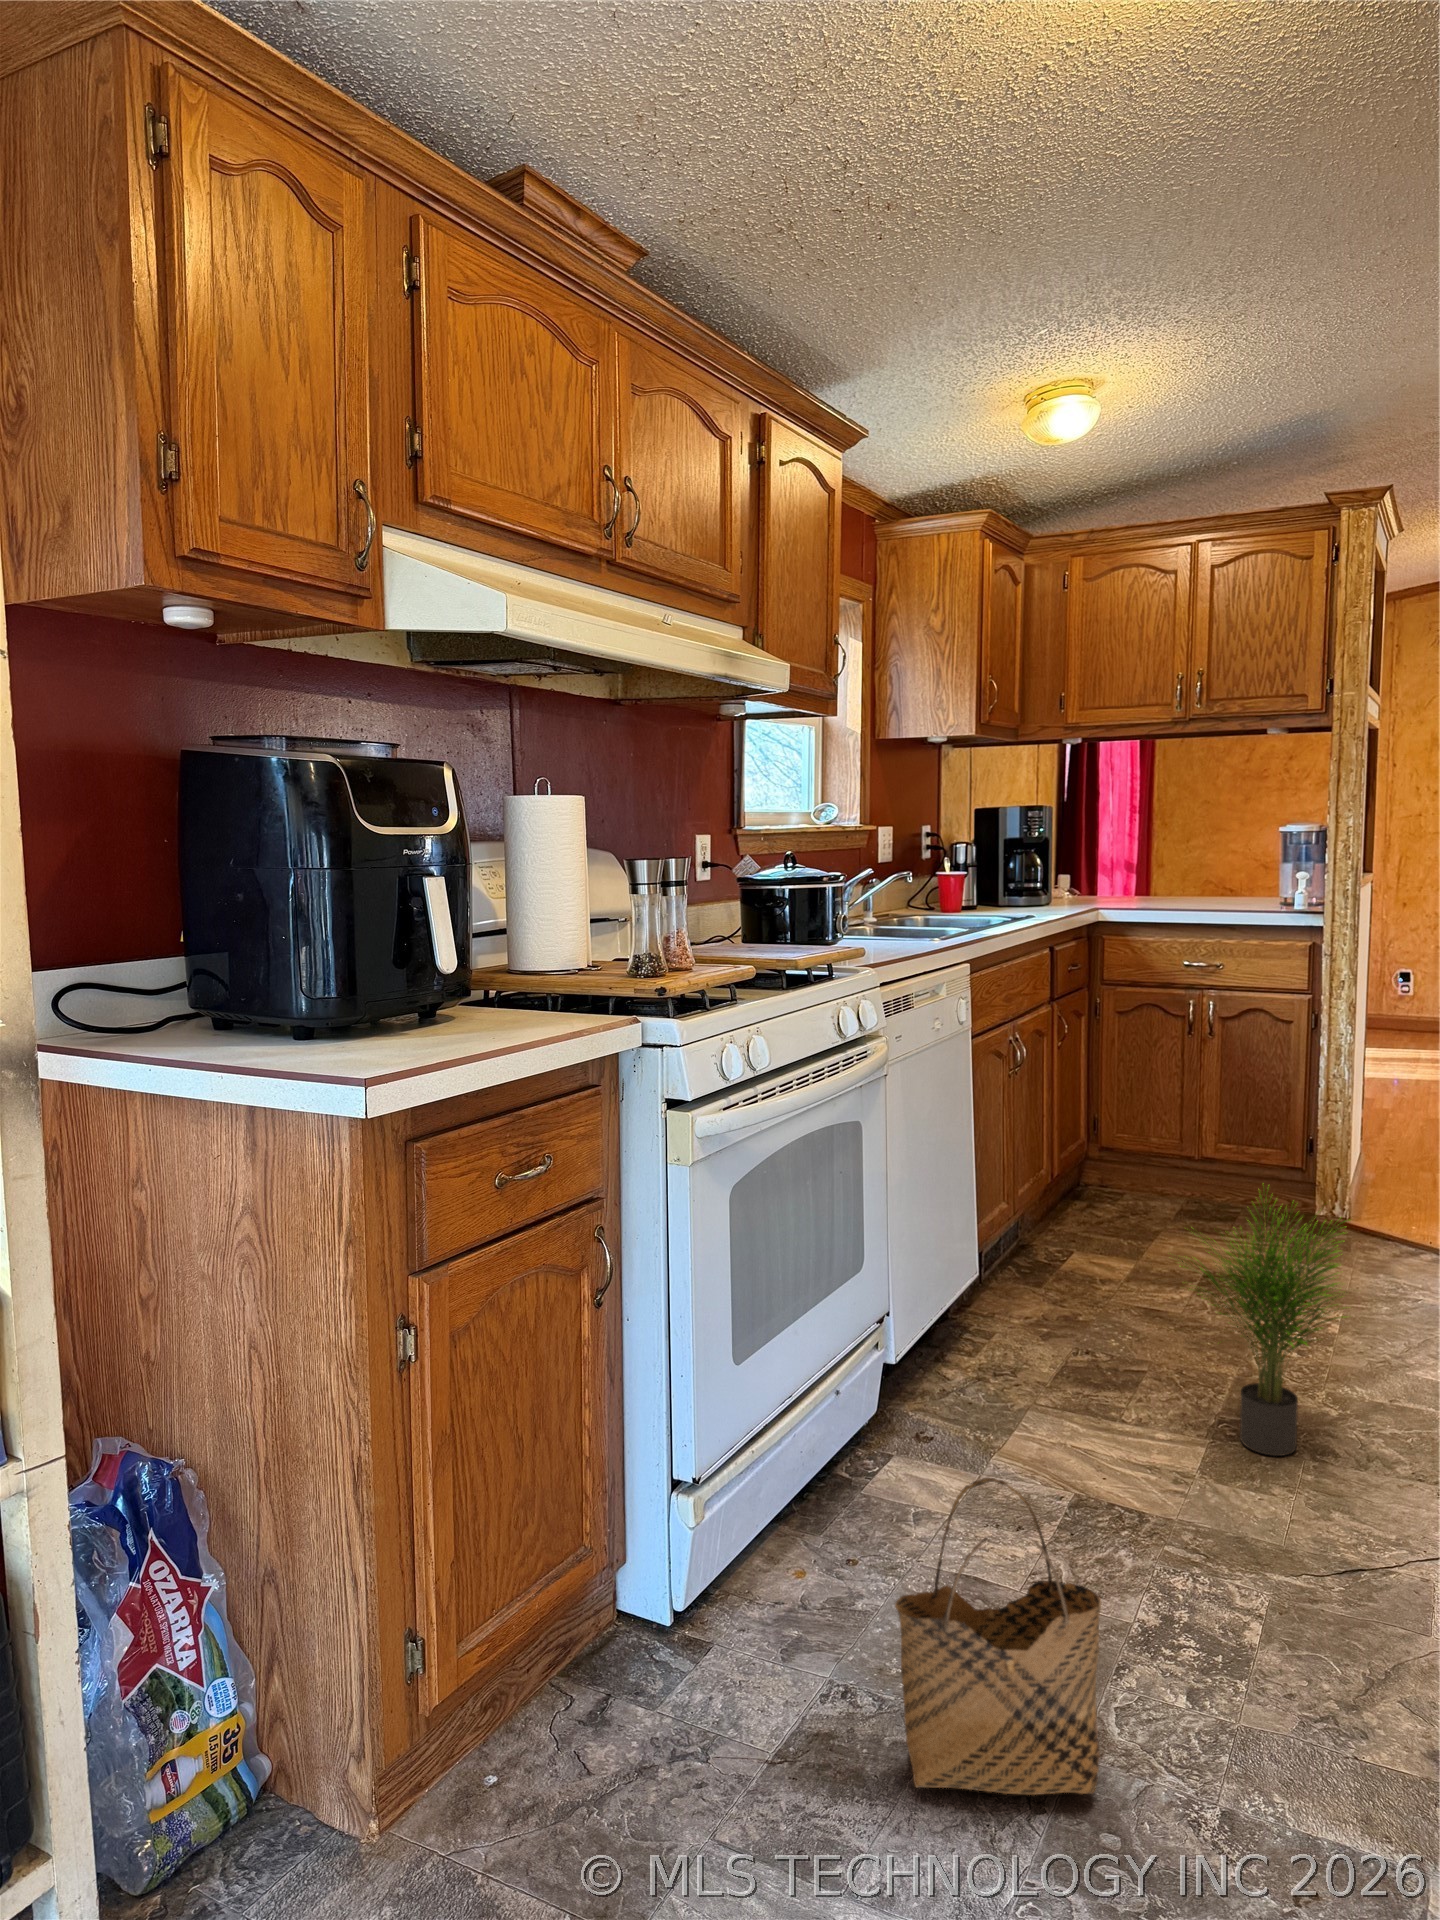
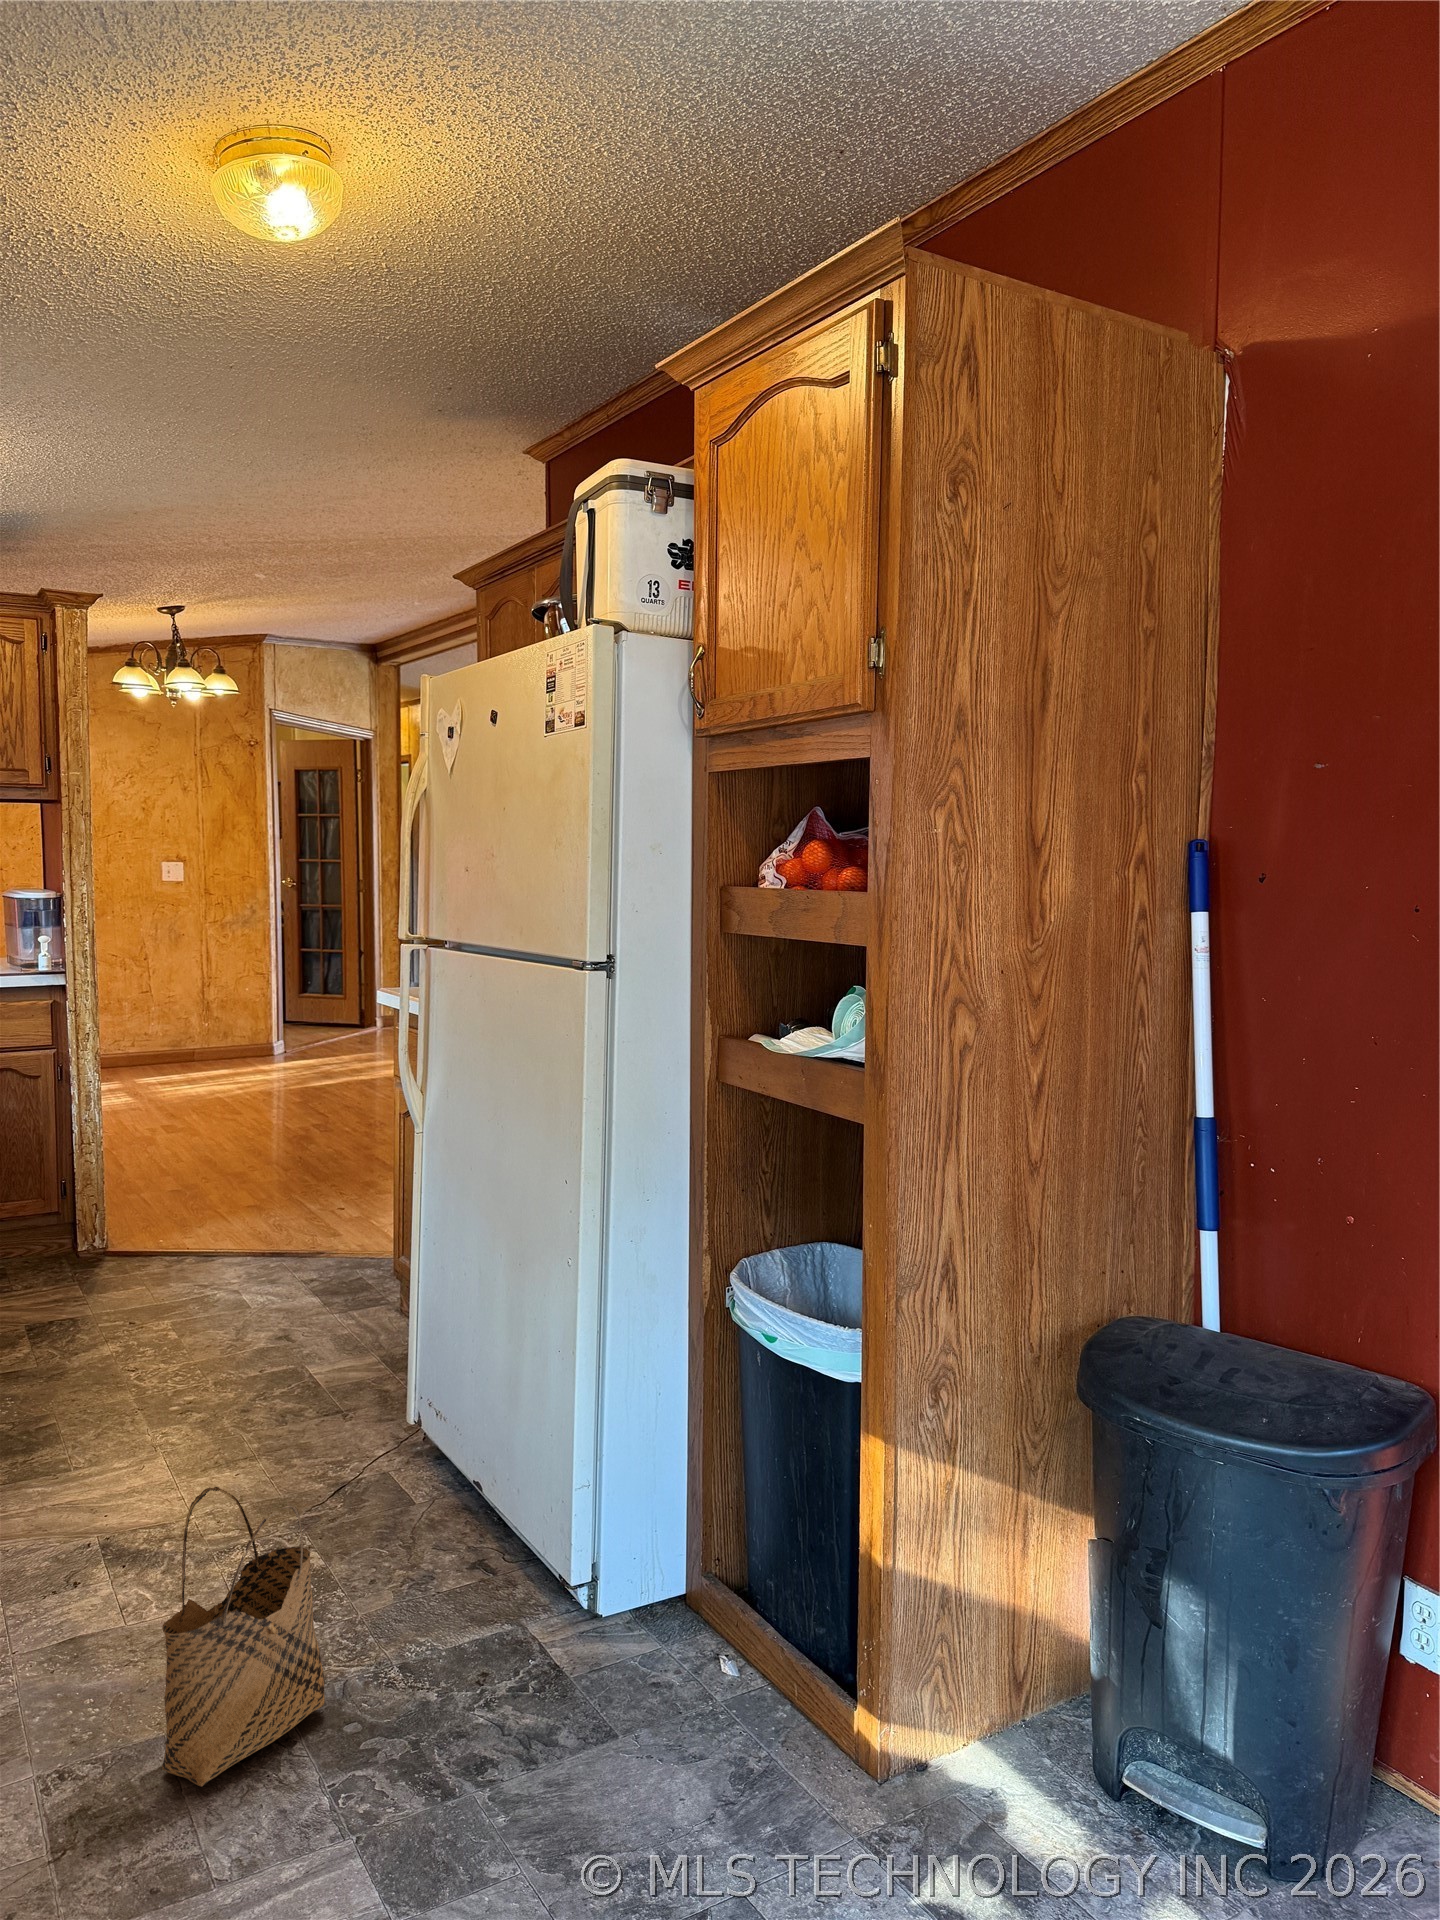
potted plant: present [1182,1196,1345,1456] -> none [101,1210,286,1450]

